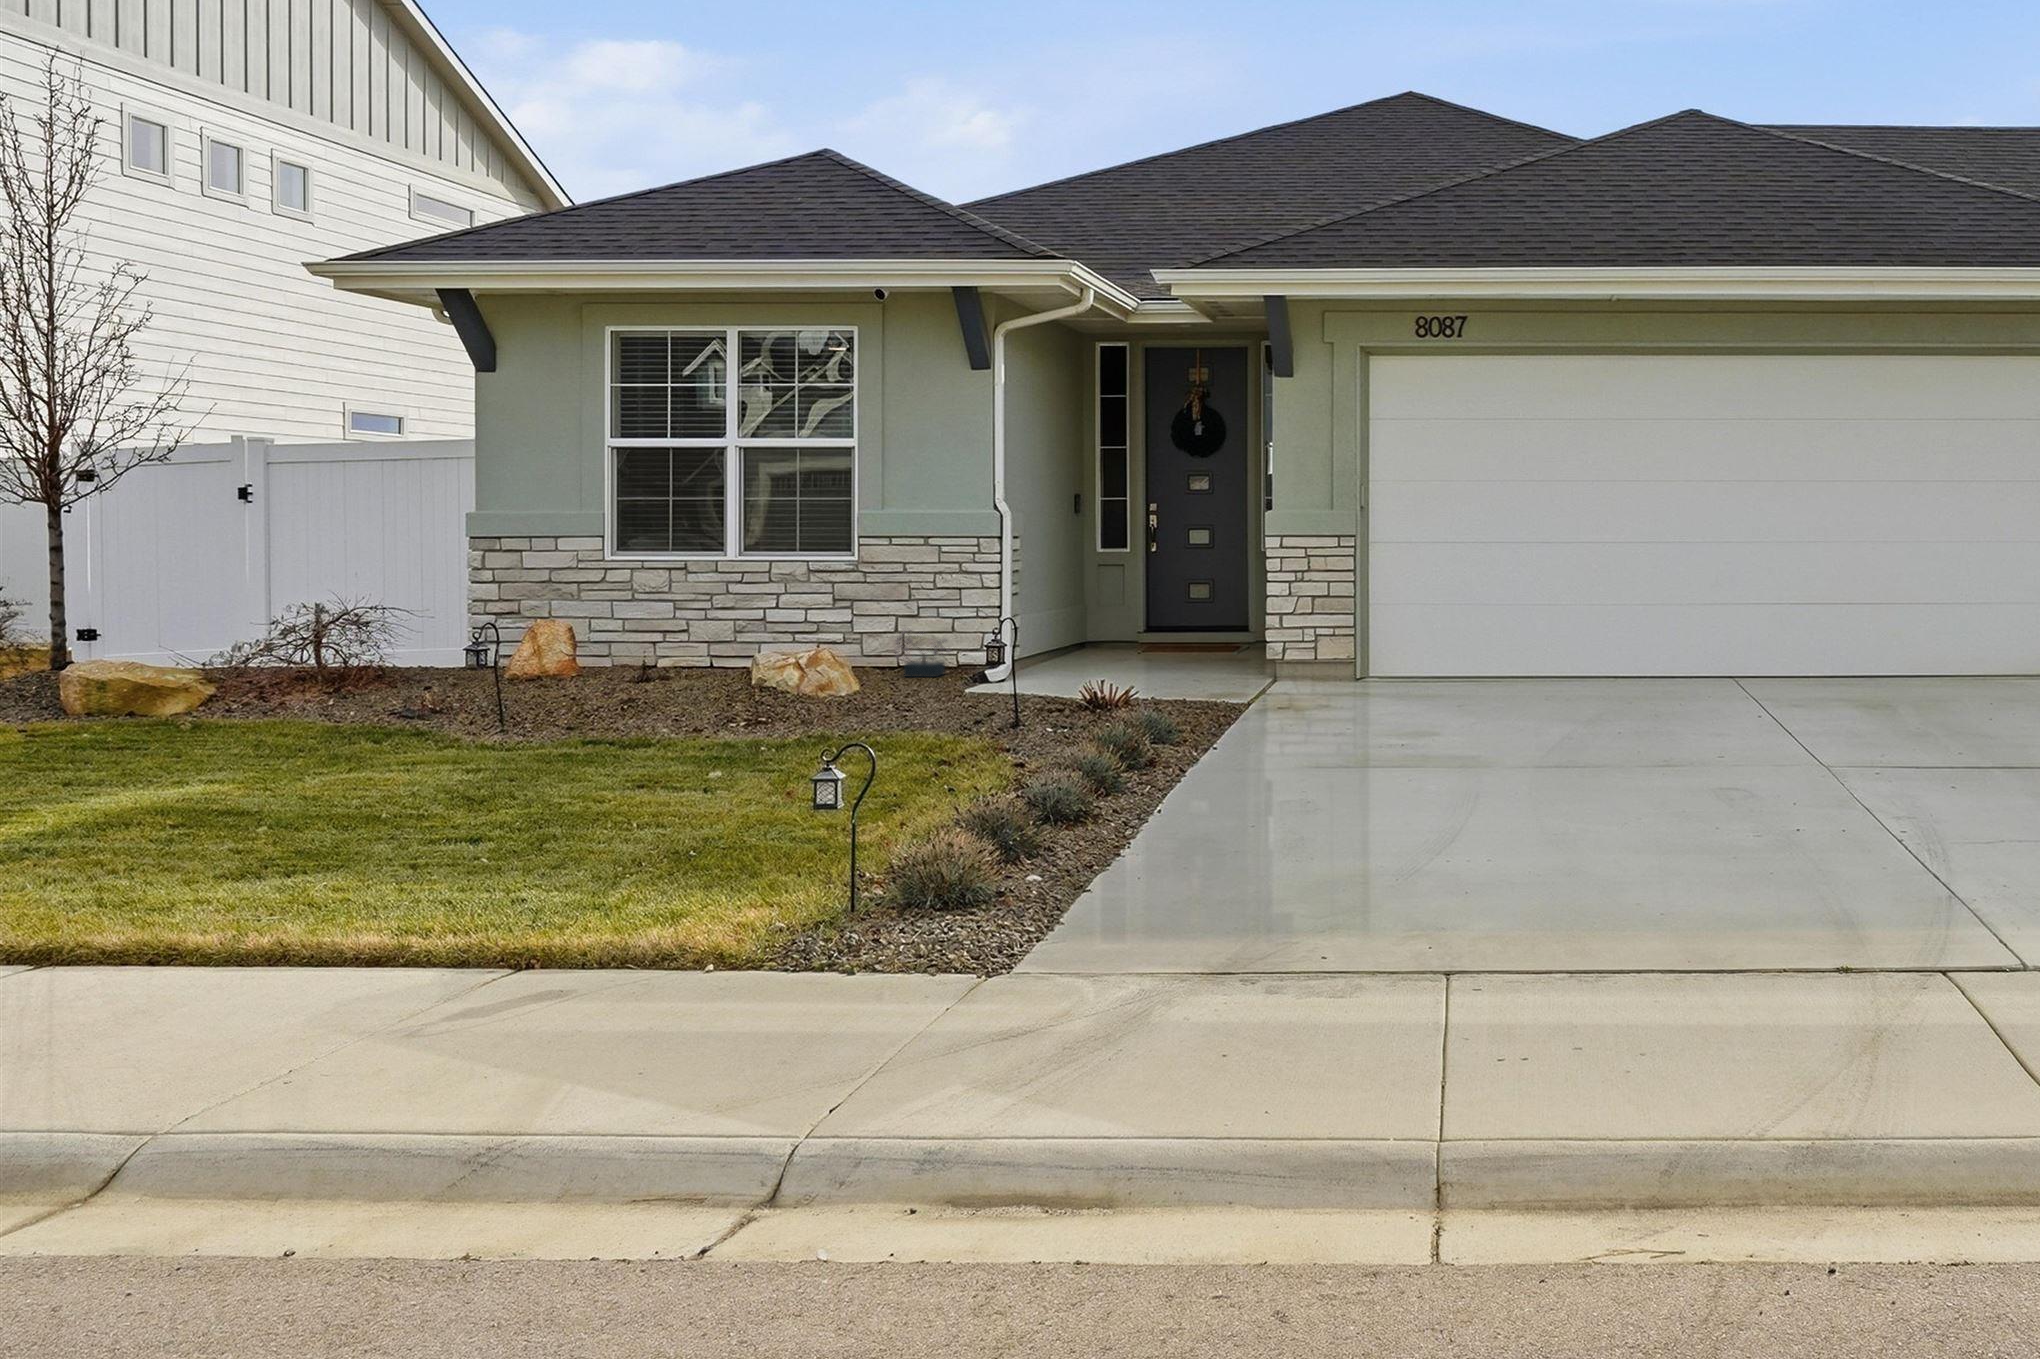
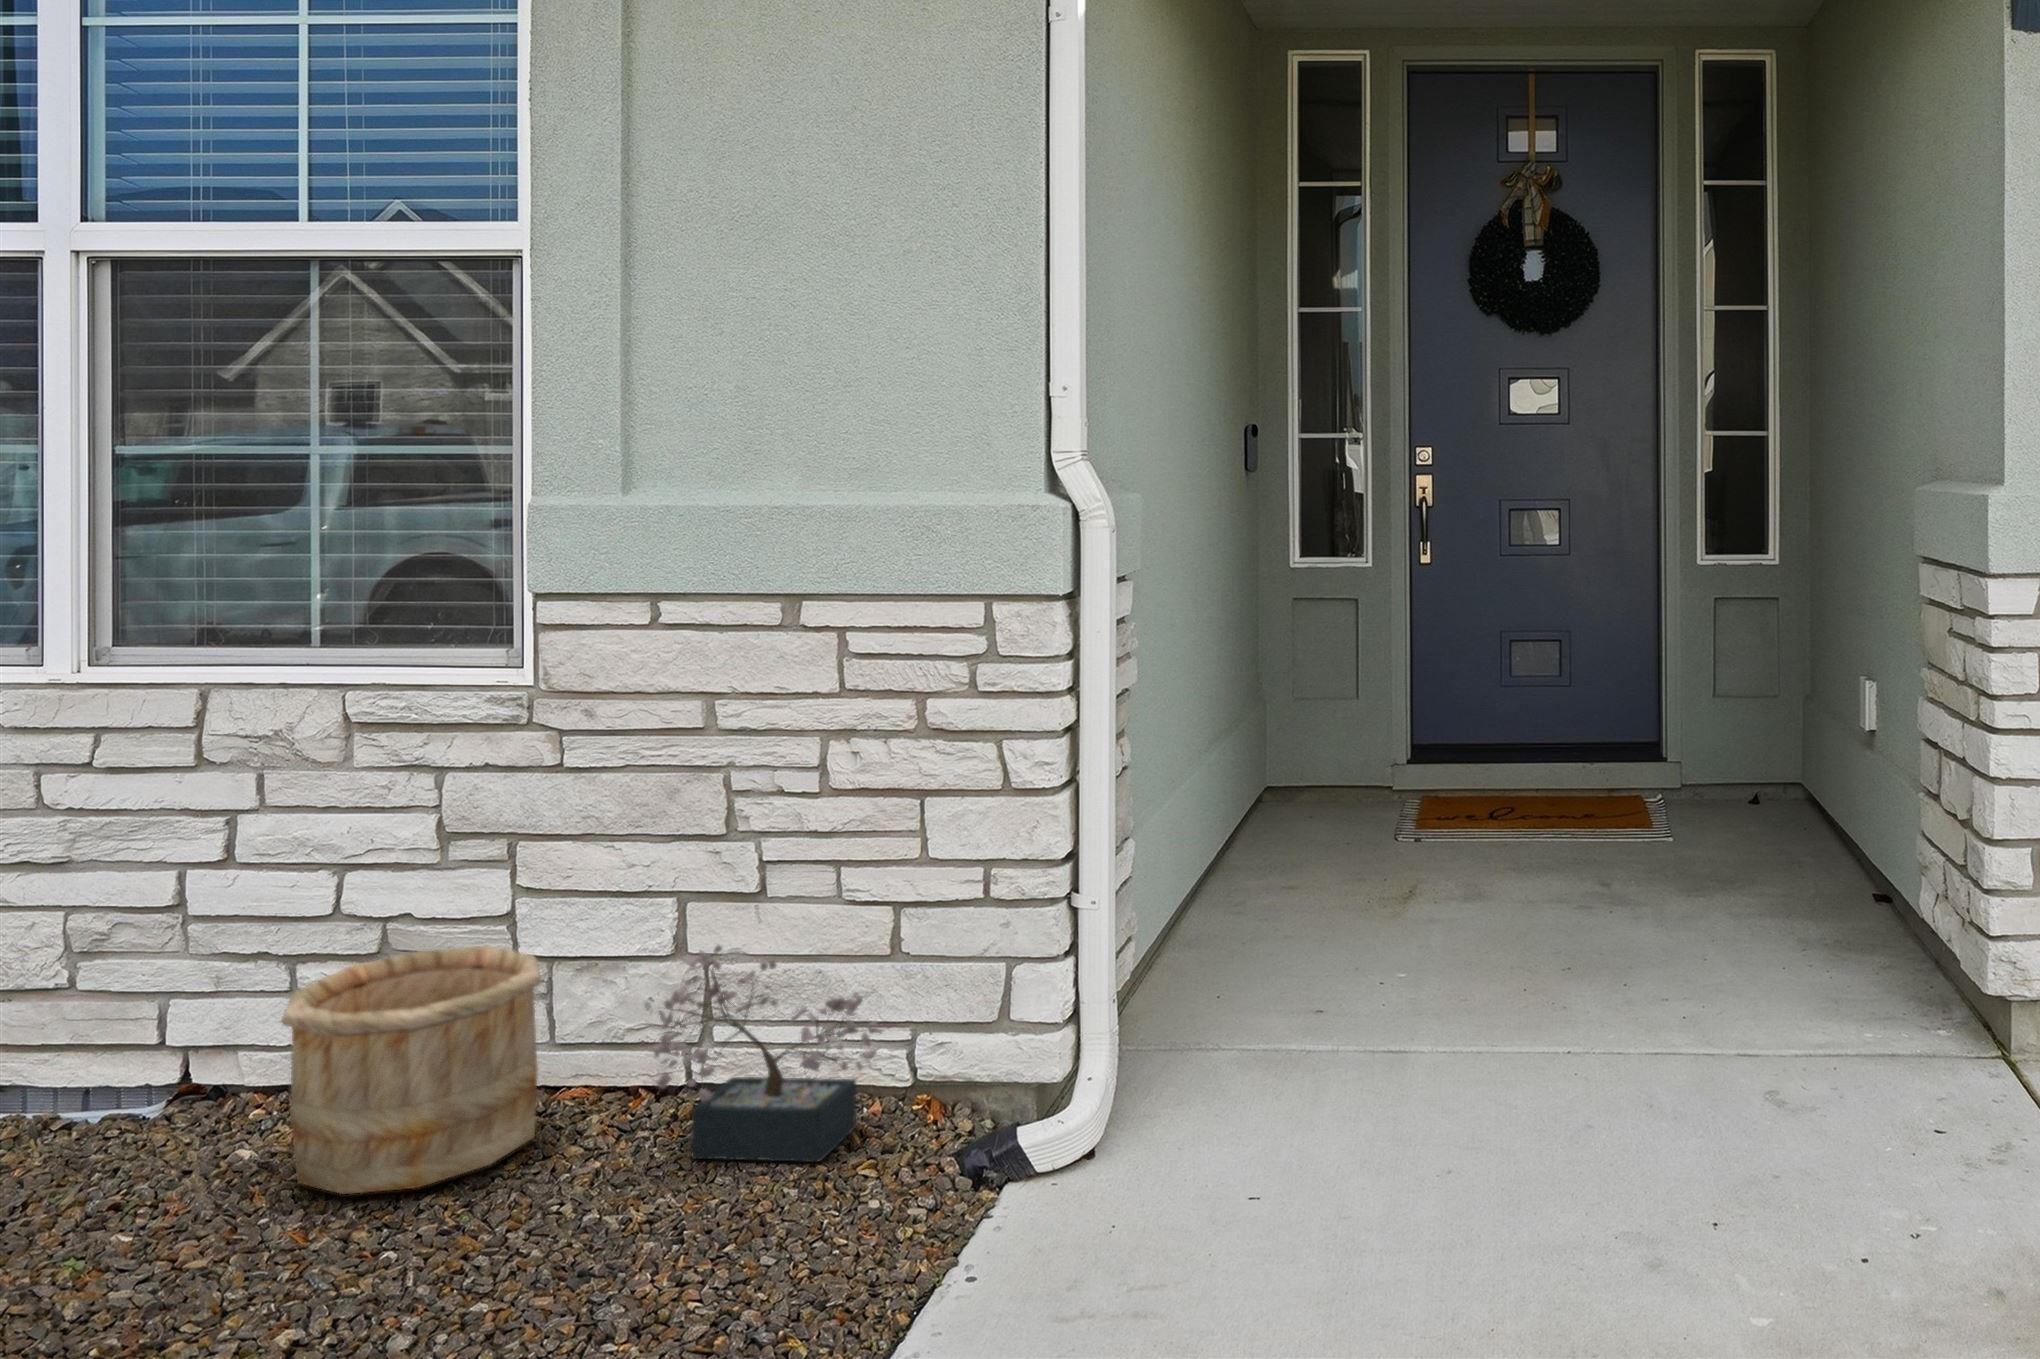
wooden bucket: none [803,629,865,679] -> present [282,946,541,1194]

